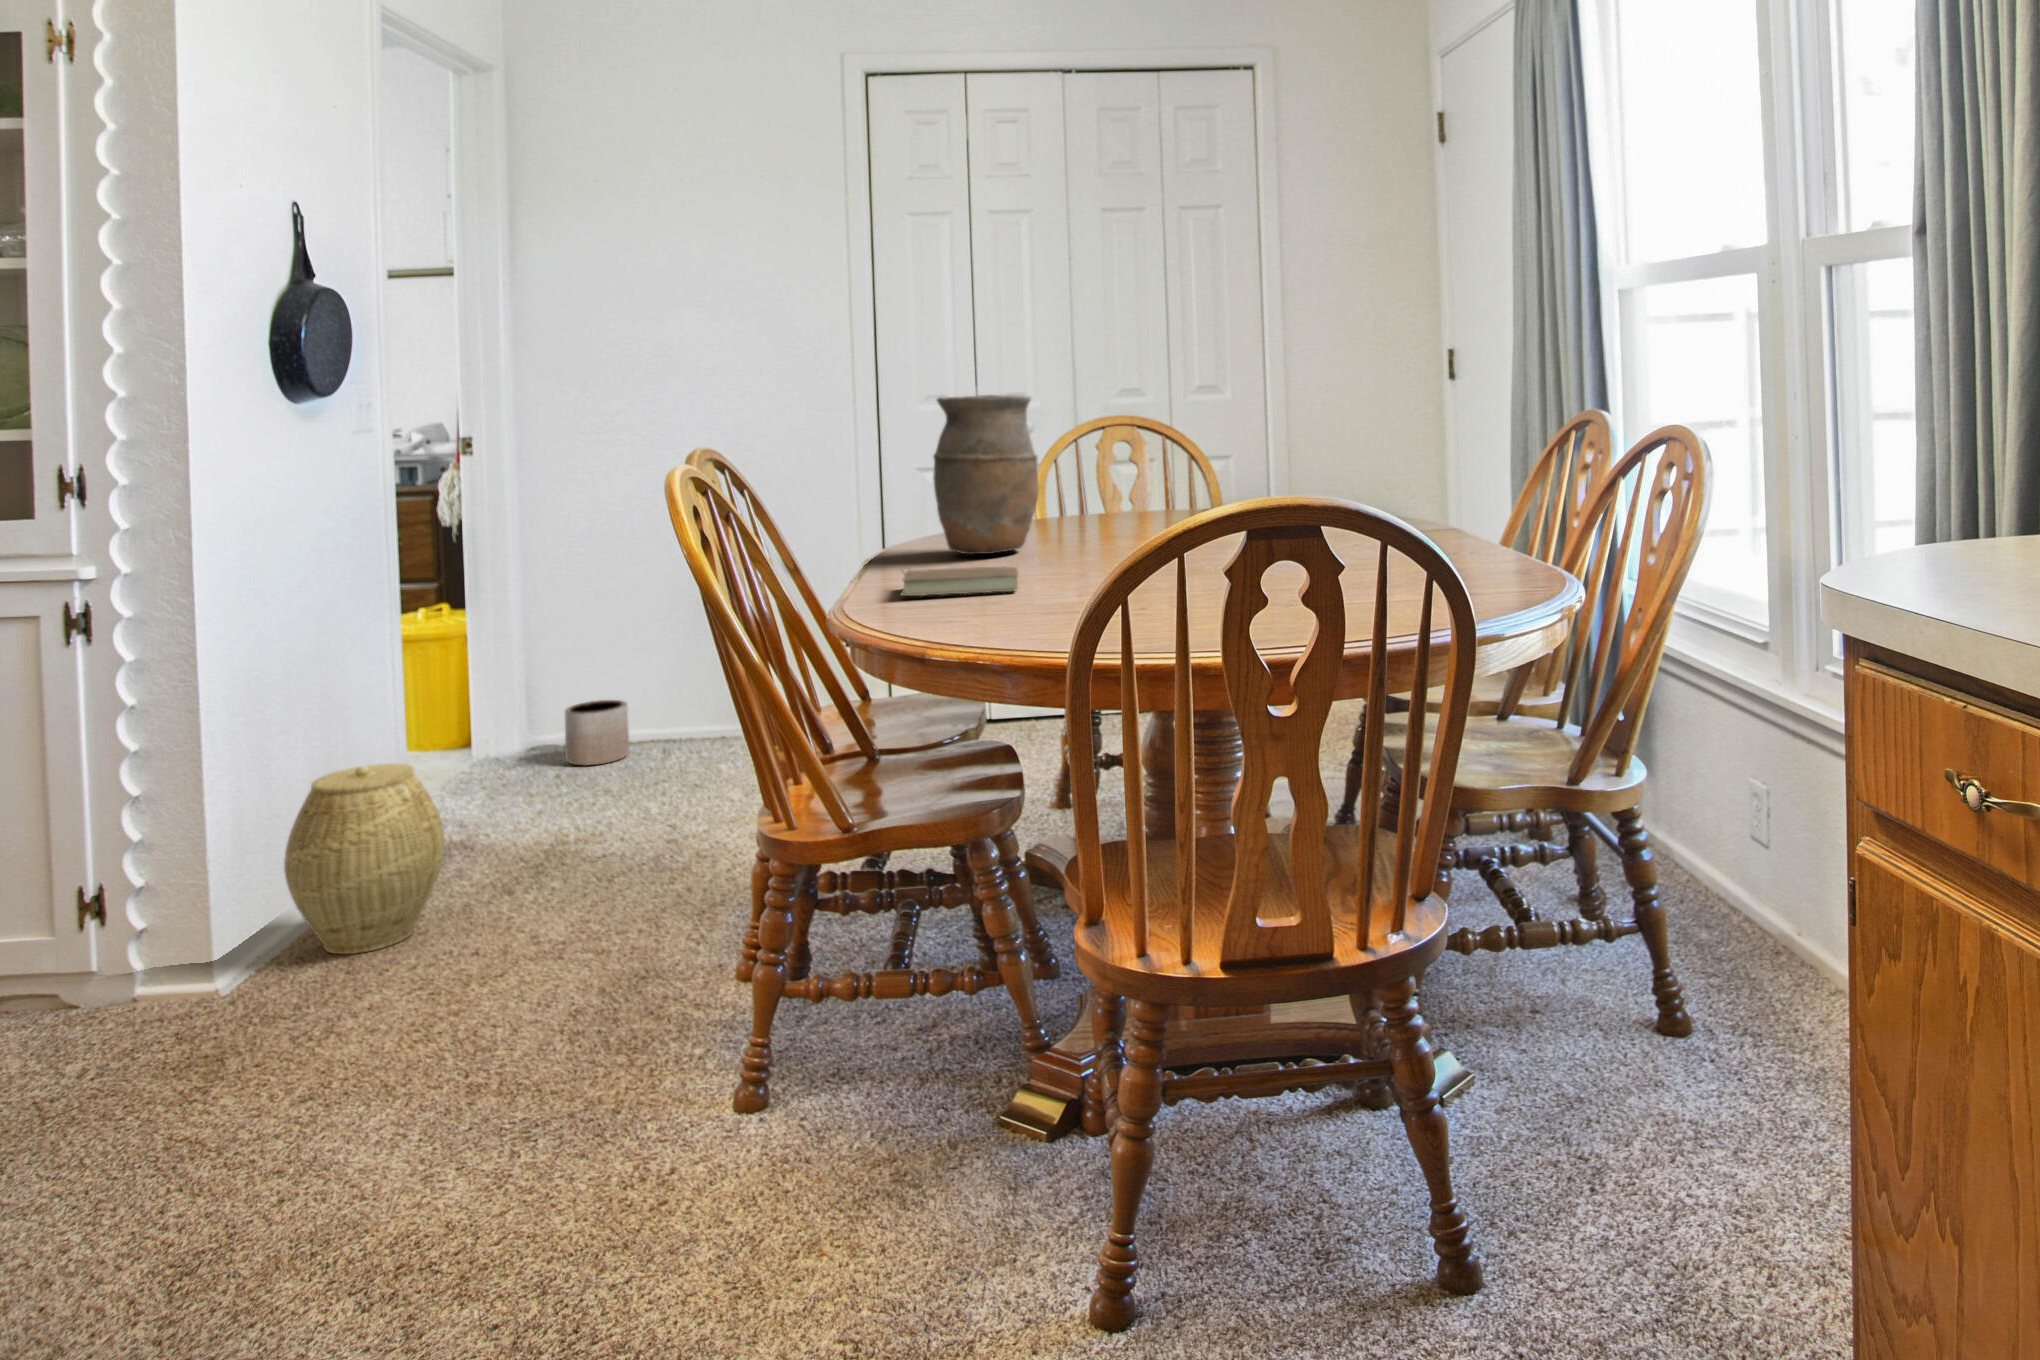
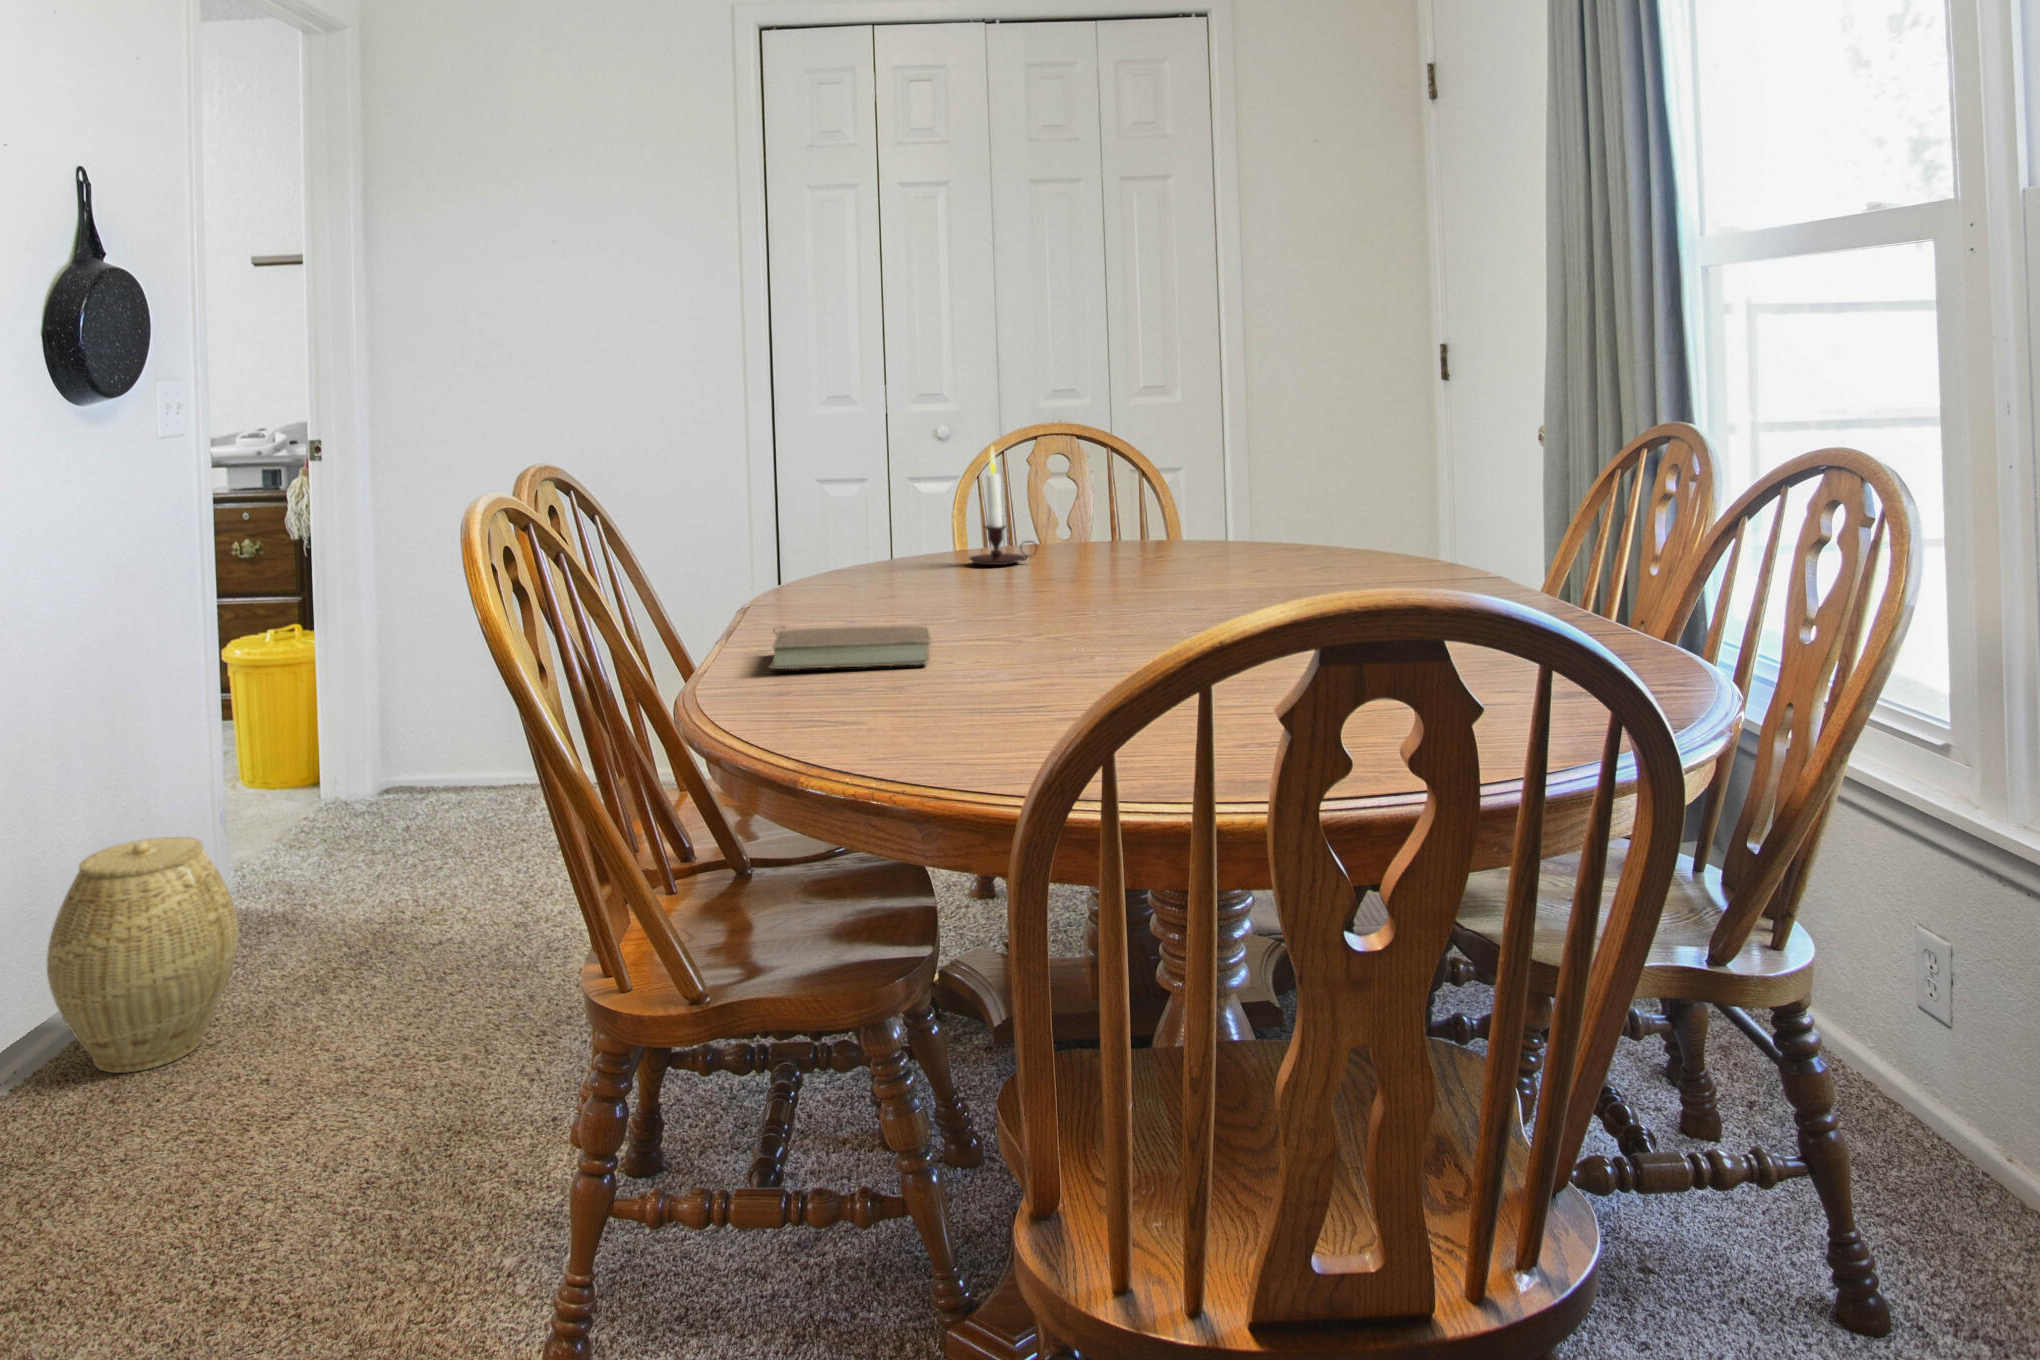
vase: present [933,395,1039,554] -> none [818,394,954,601]
candle: none [1052,434,1107,530] -> present [970,447,1036,565]
planter: present [565,700,629,766] -> none [414,741,486,817]

